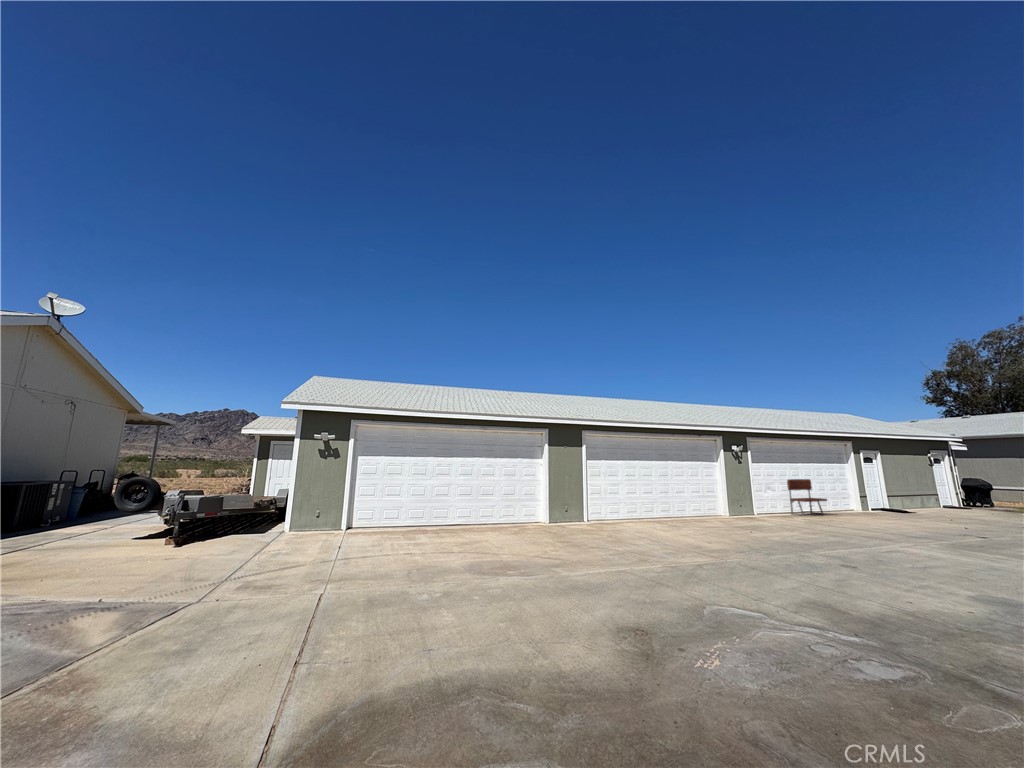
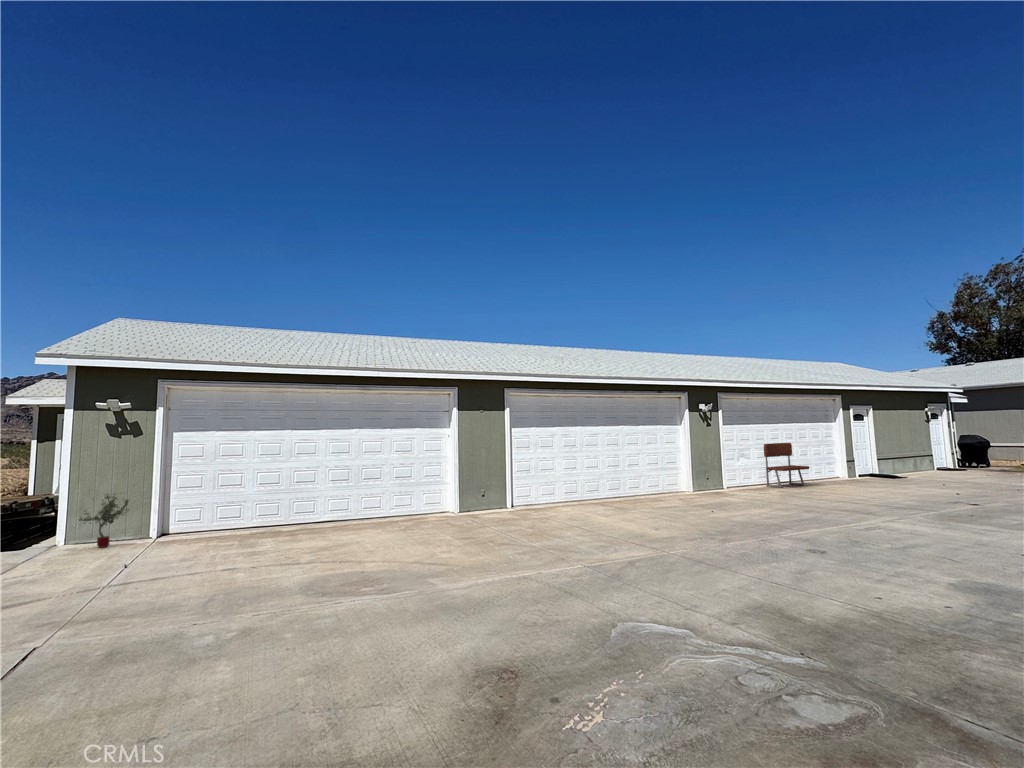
potted tree: none [299,497,332,535] -> present [80,494,129,548]

